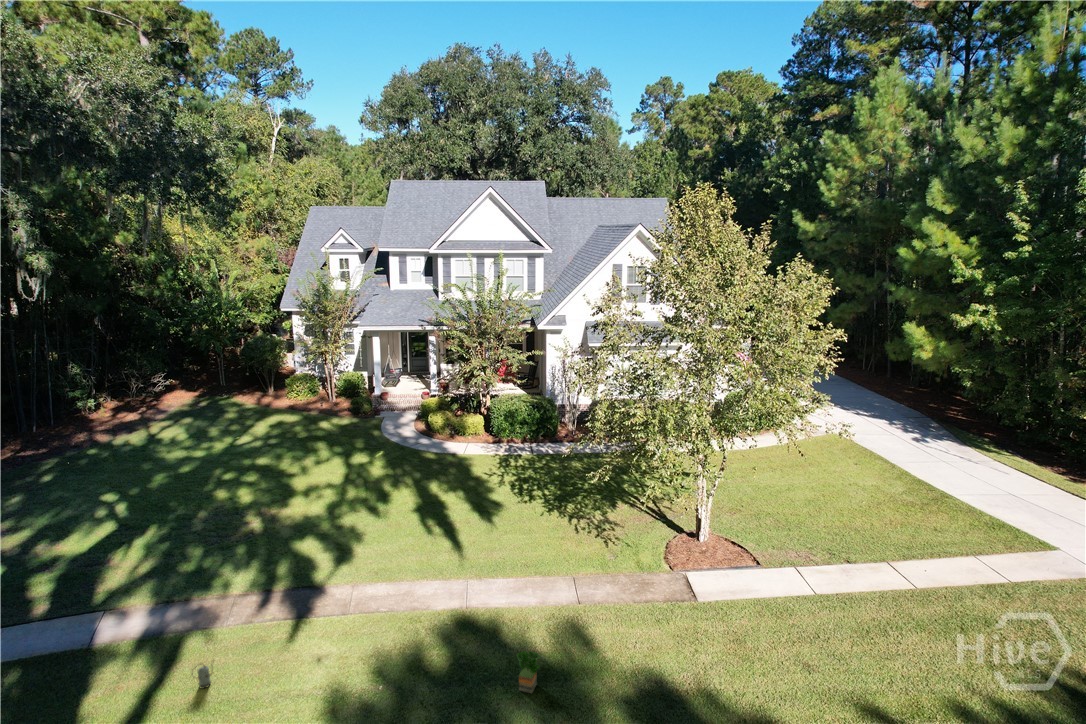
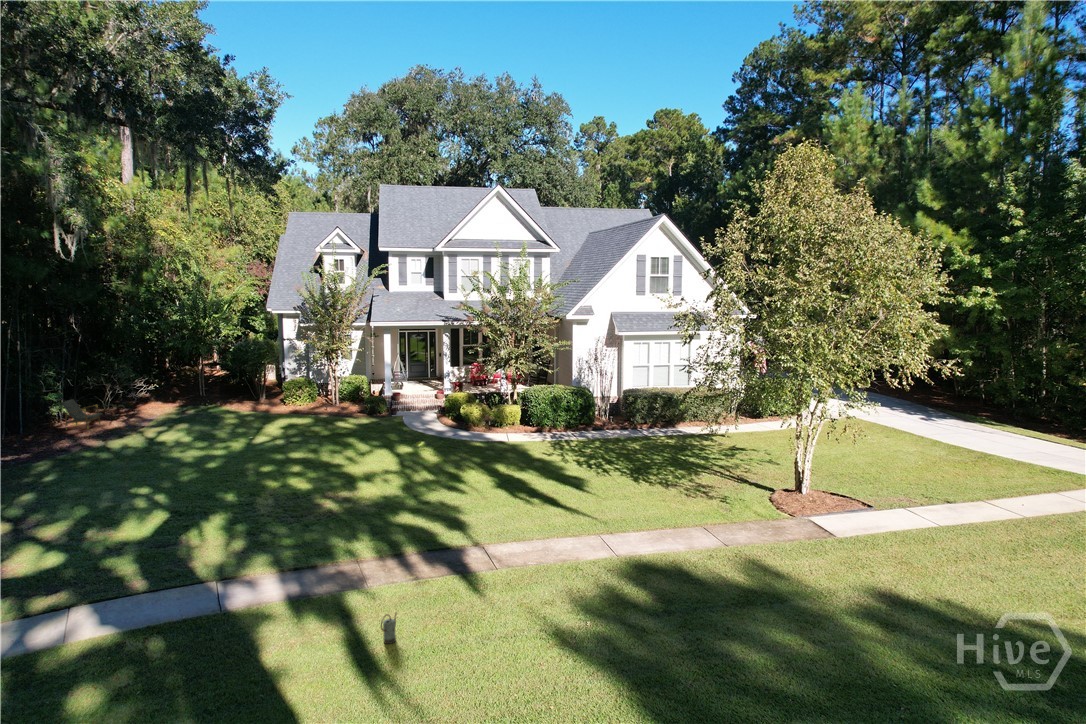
lounge chair: none [90,393,127,420] -> present [62,399,102,429]
potted tree: present [517,651,541,693] -> none [728,574,757,618]

